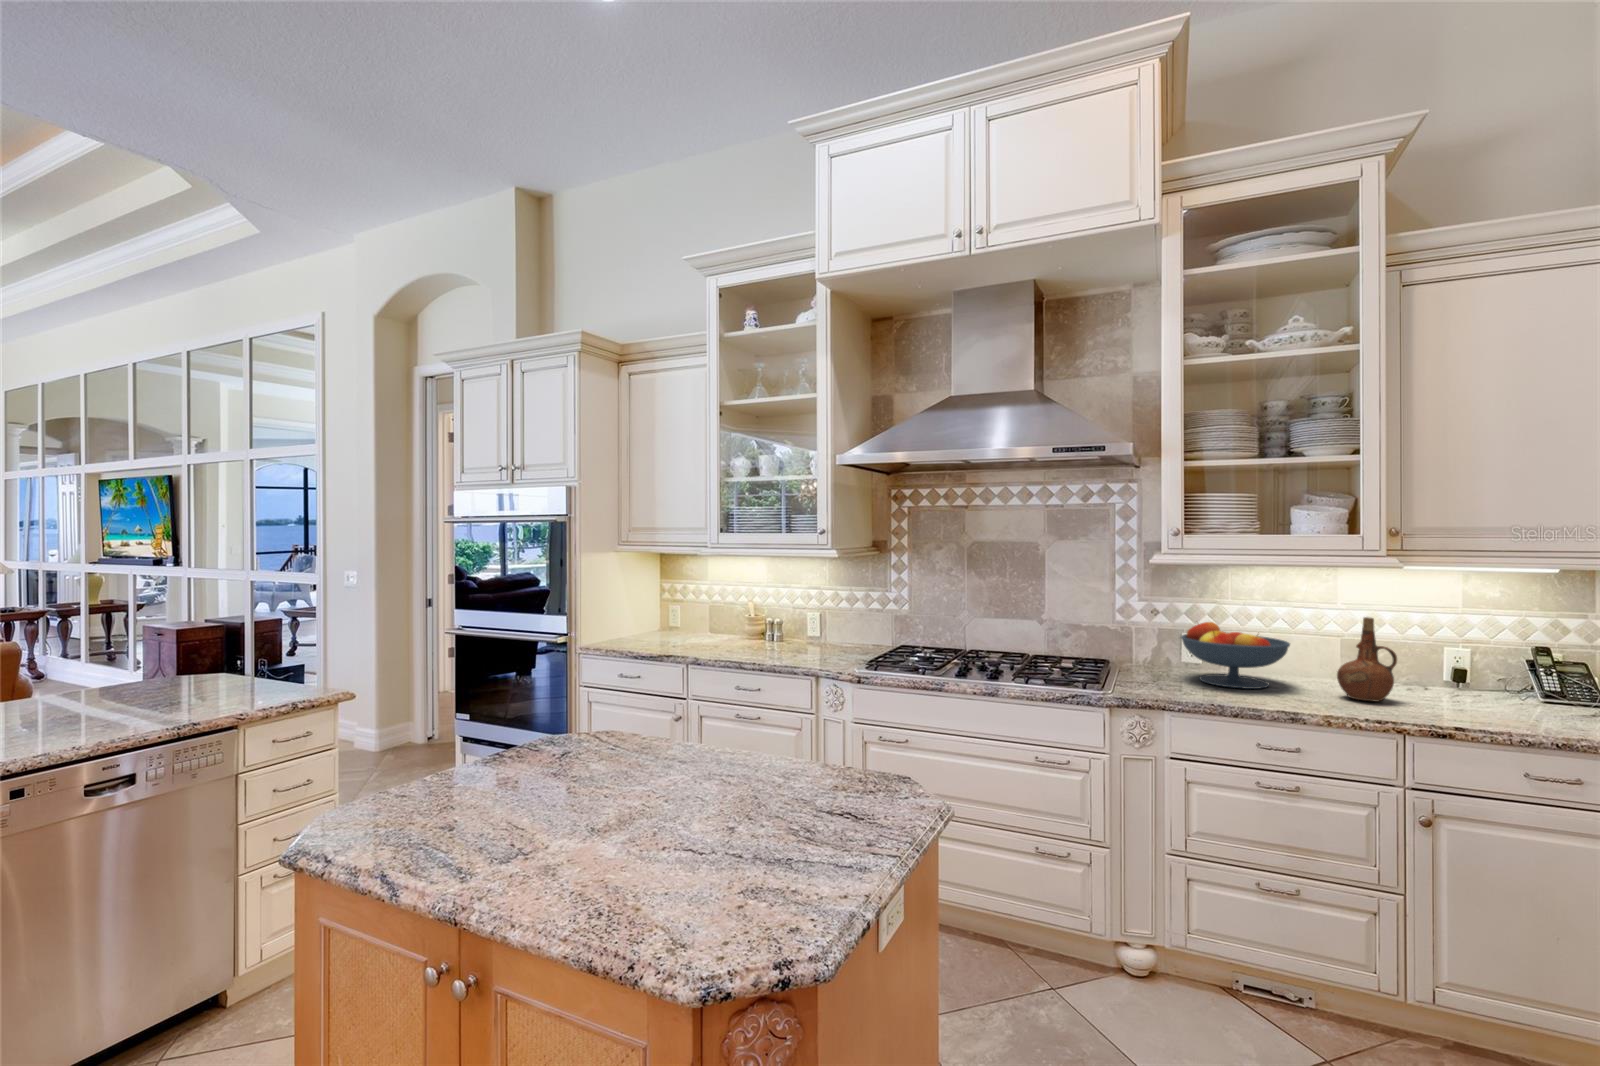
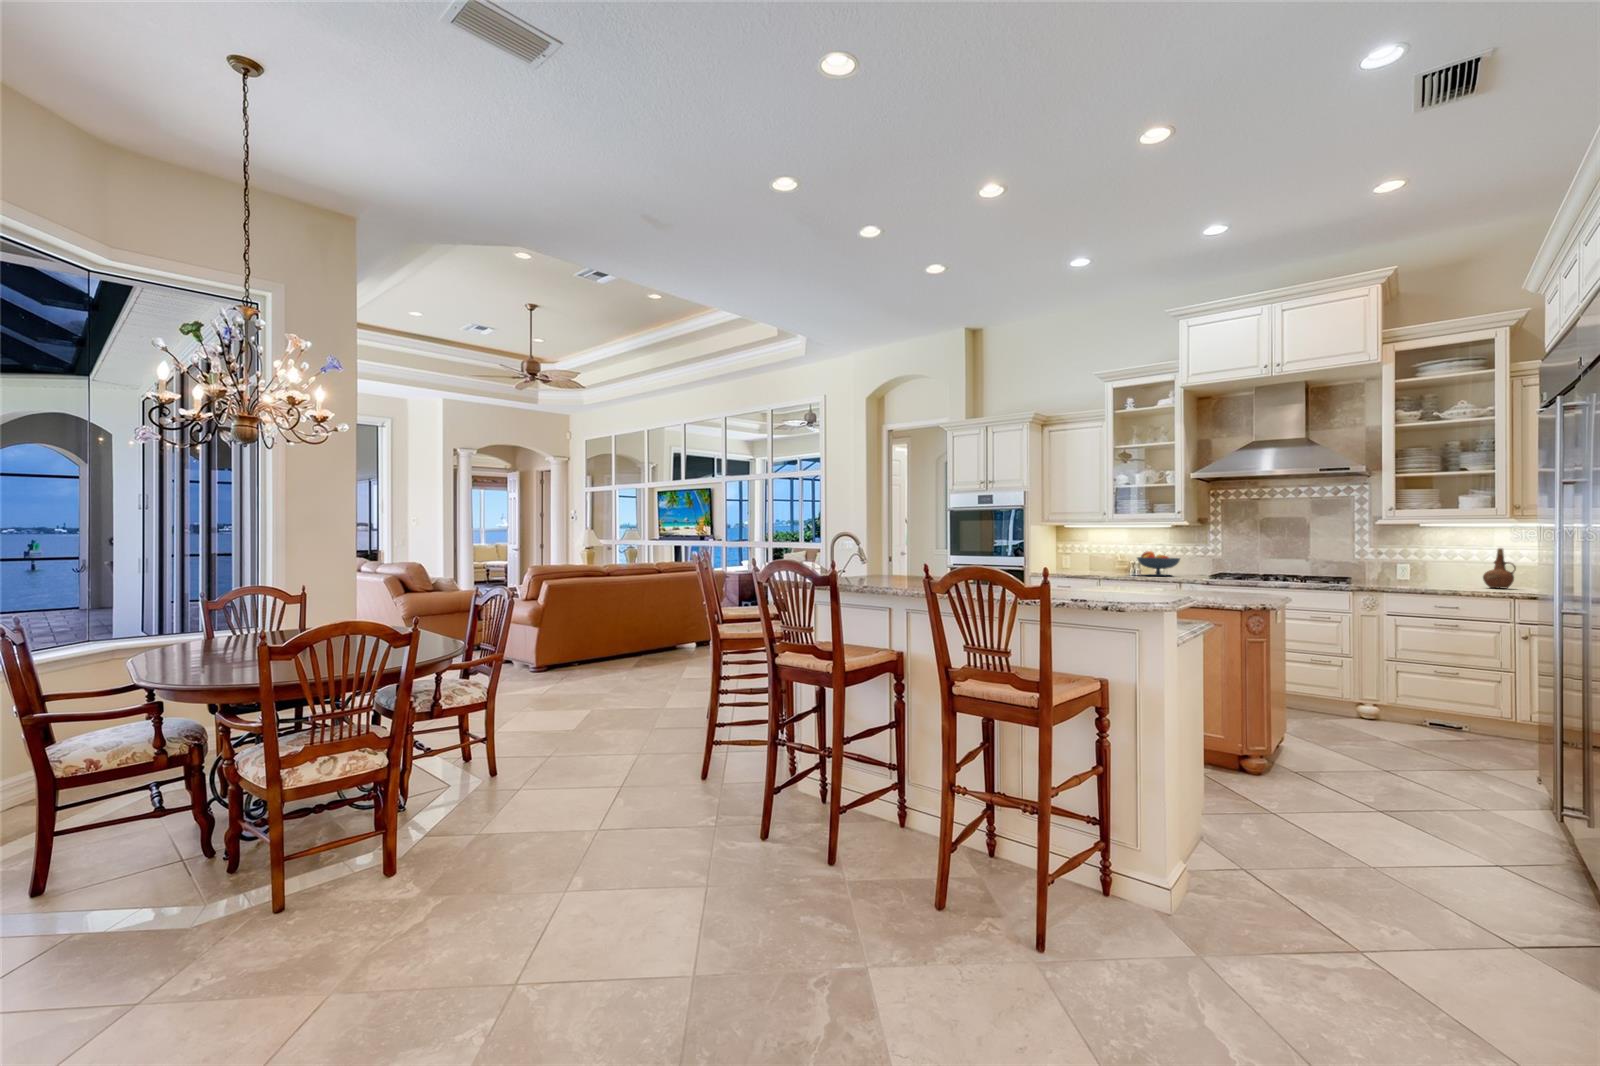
fruit bowl: present [1181,622,1290,689] -> present [1137,551,1180,576]

